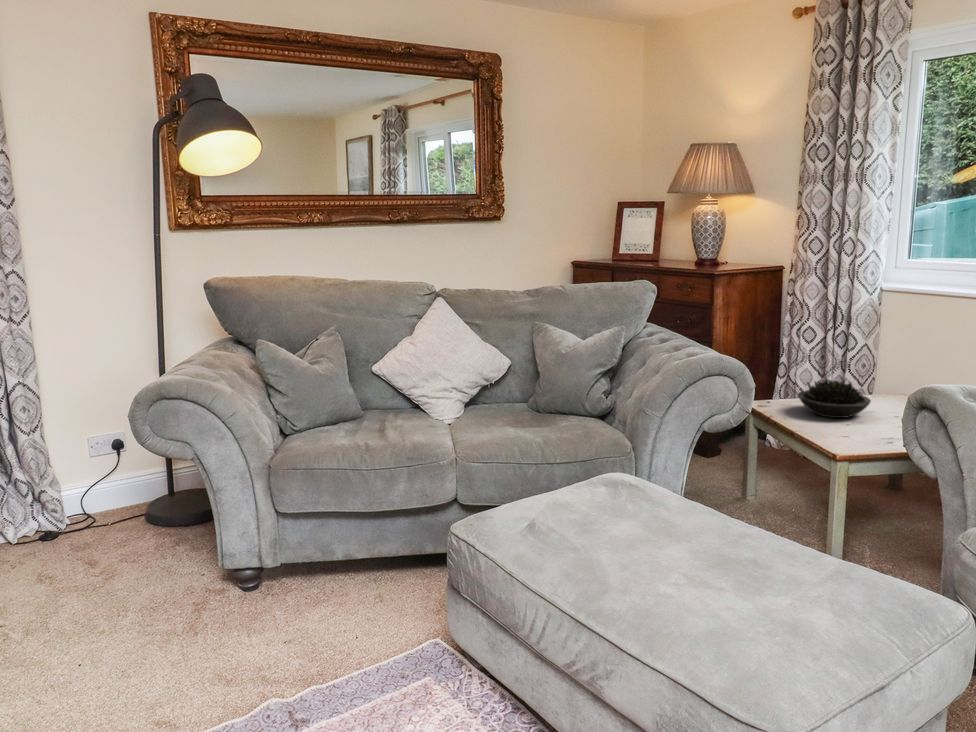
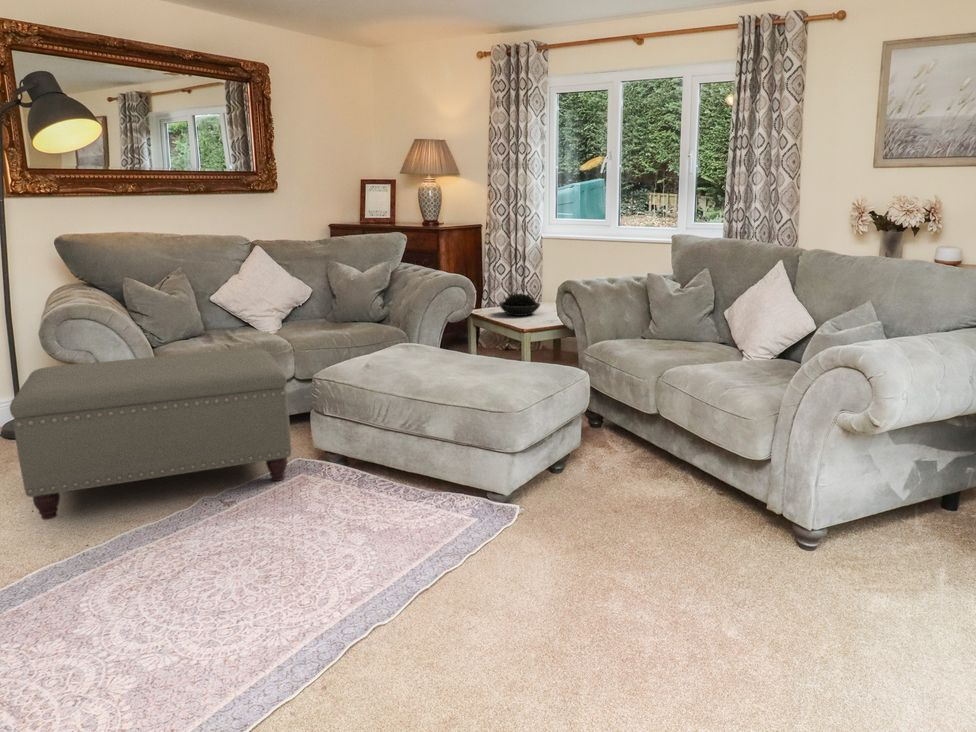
ottoman: none [12,460,415,701] -> present [10,348,291,520]

